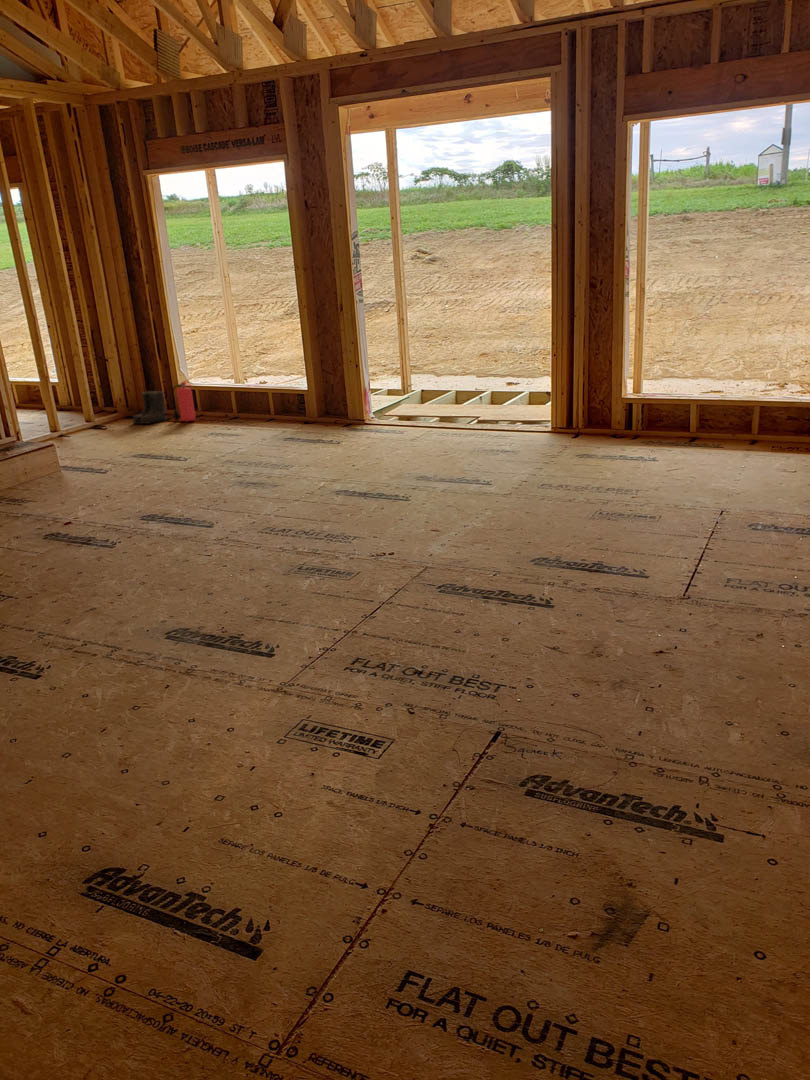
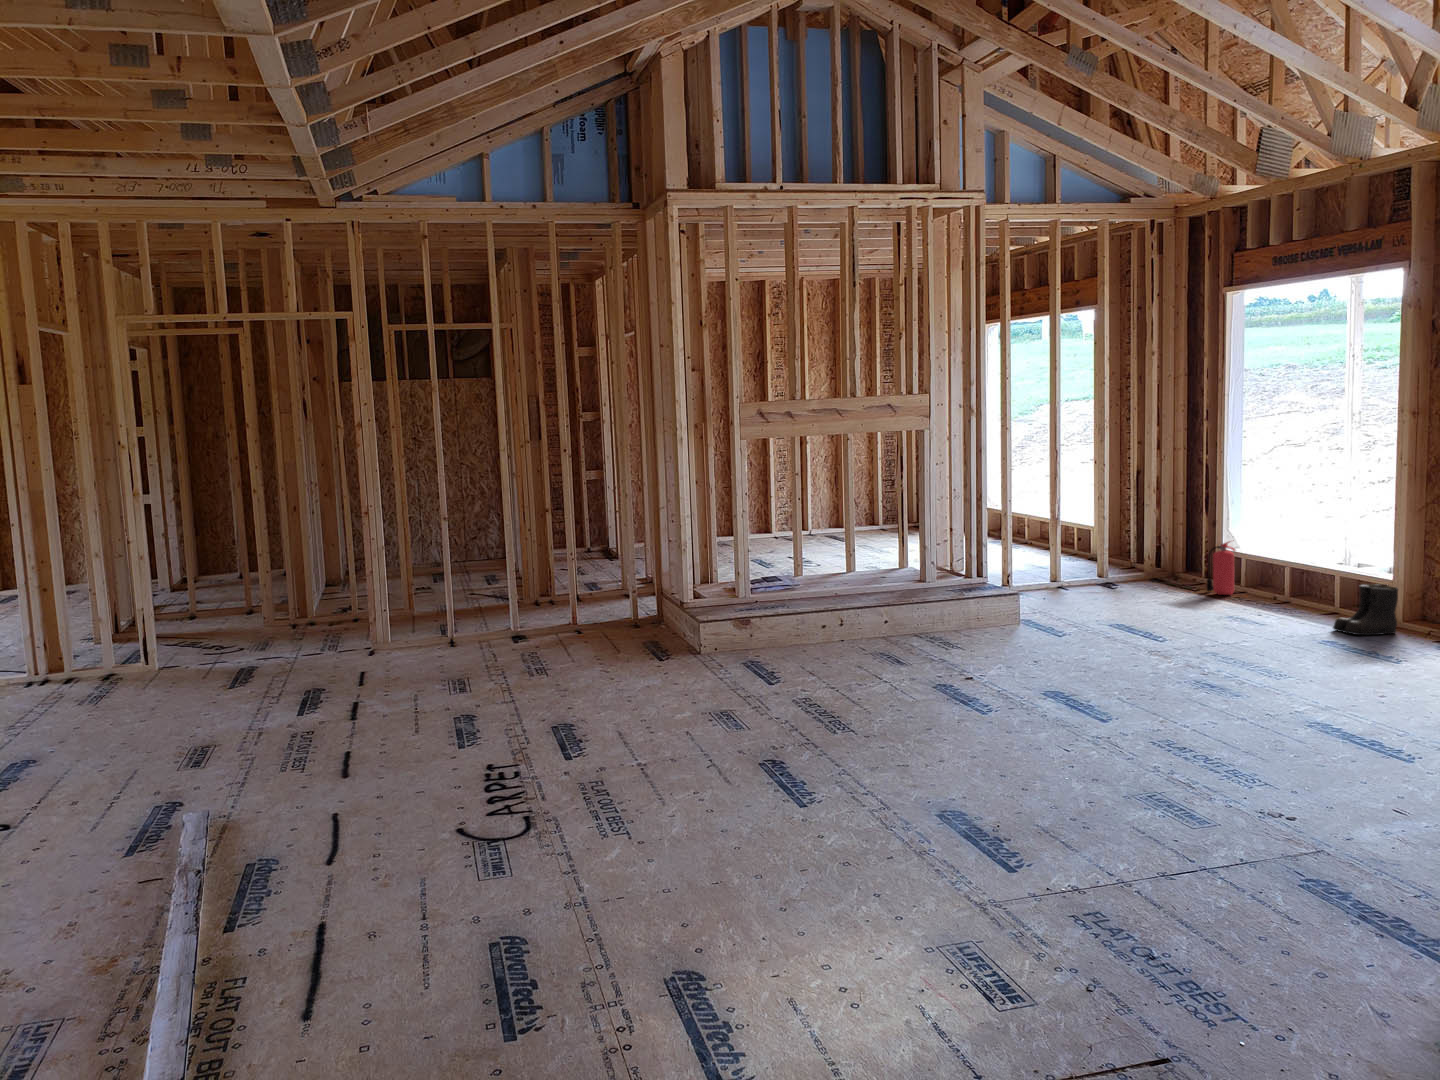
boots: present [133,391,167,424] -> present [1333,584,1398,635]

